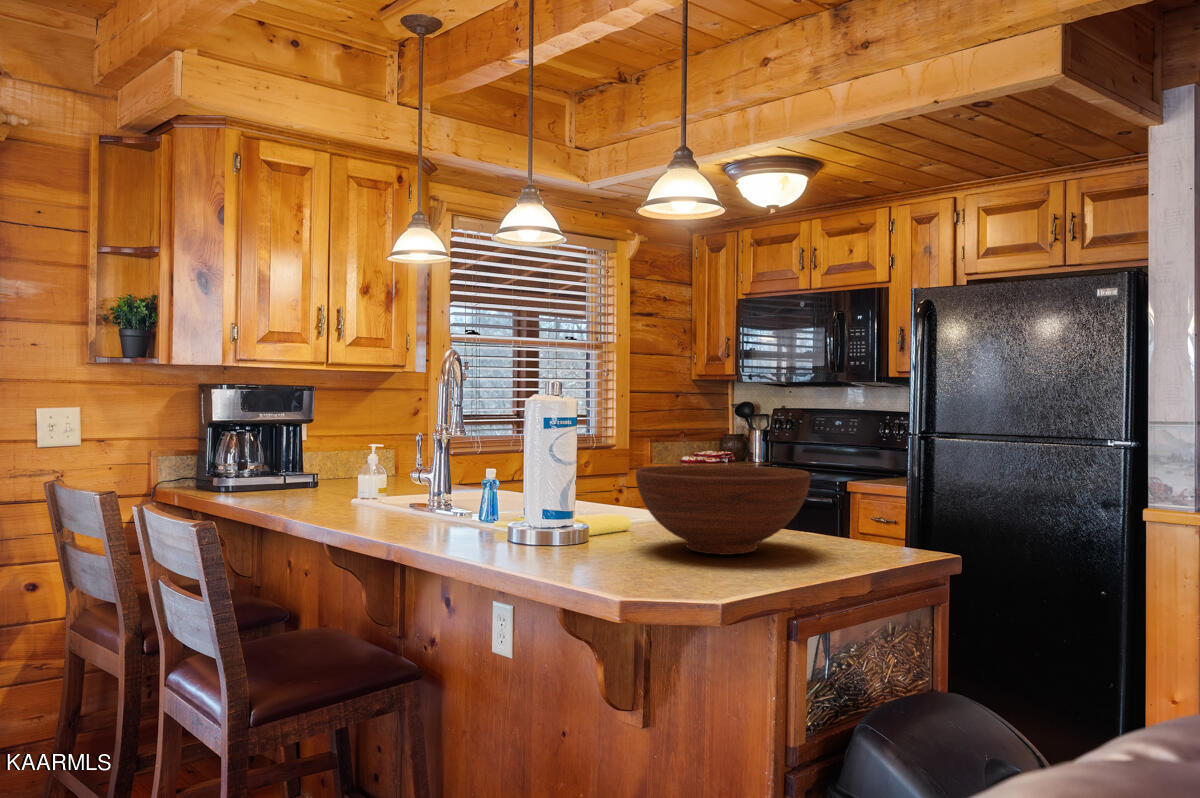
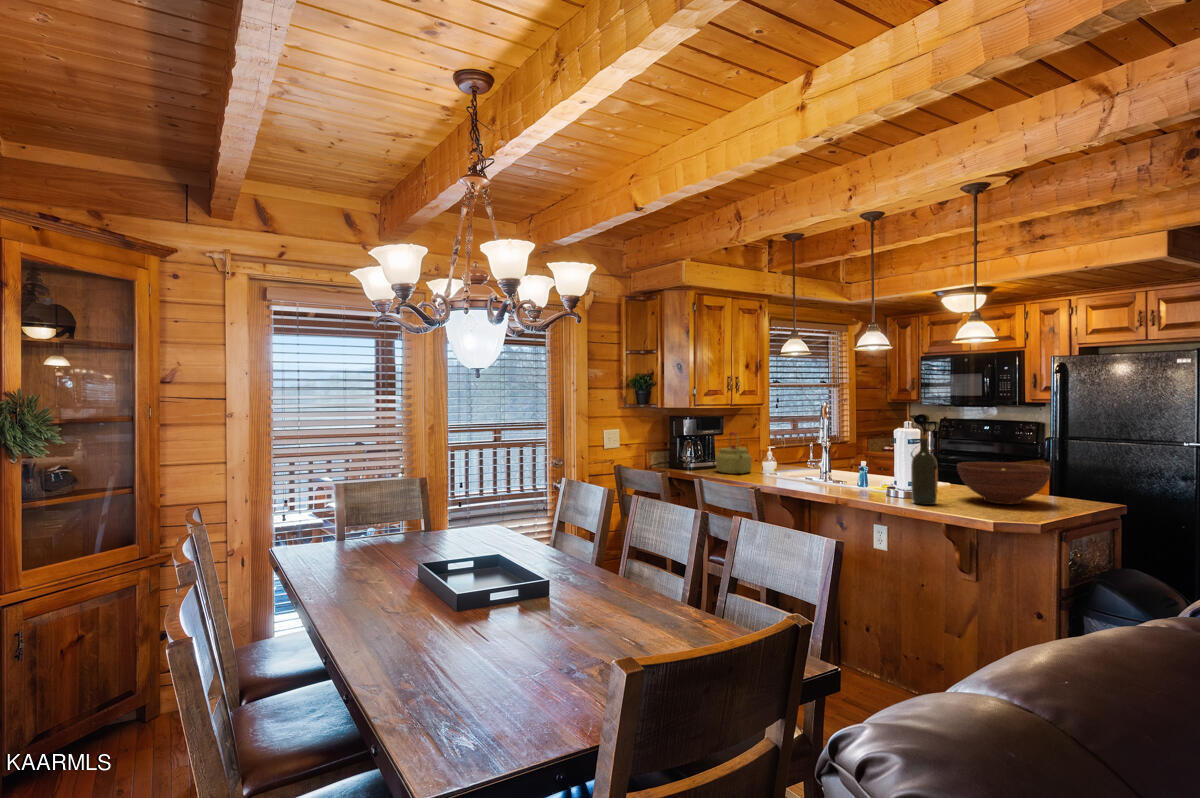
wine bottle: none [523,401,576,559] -> present [911,435,938,505]
kettle: none [263,414,337,500] -> present [716,432,752,474]

